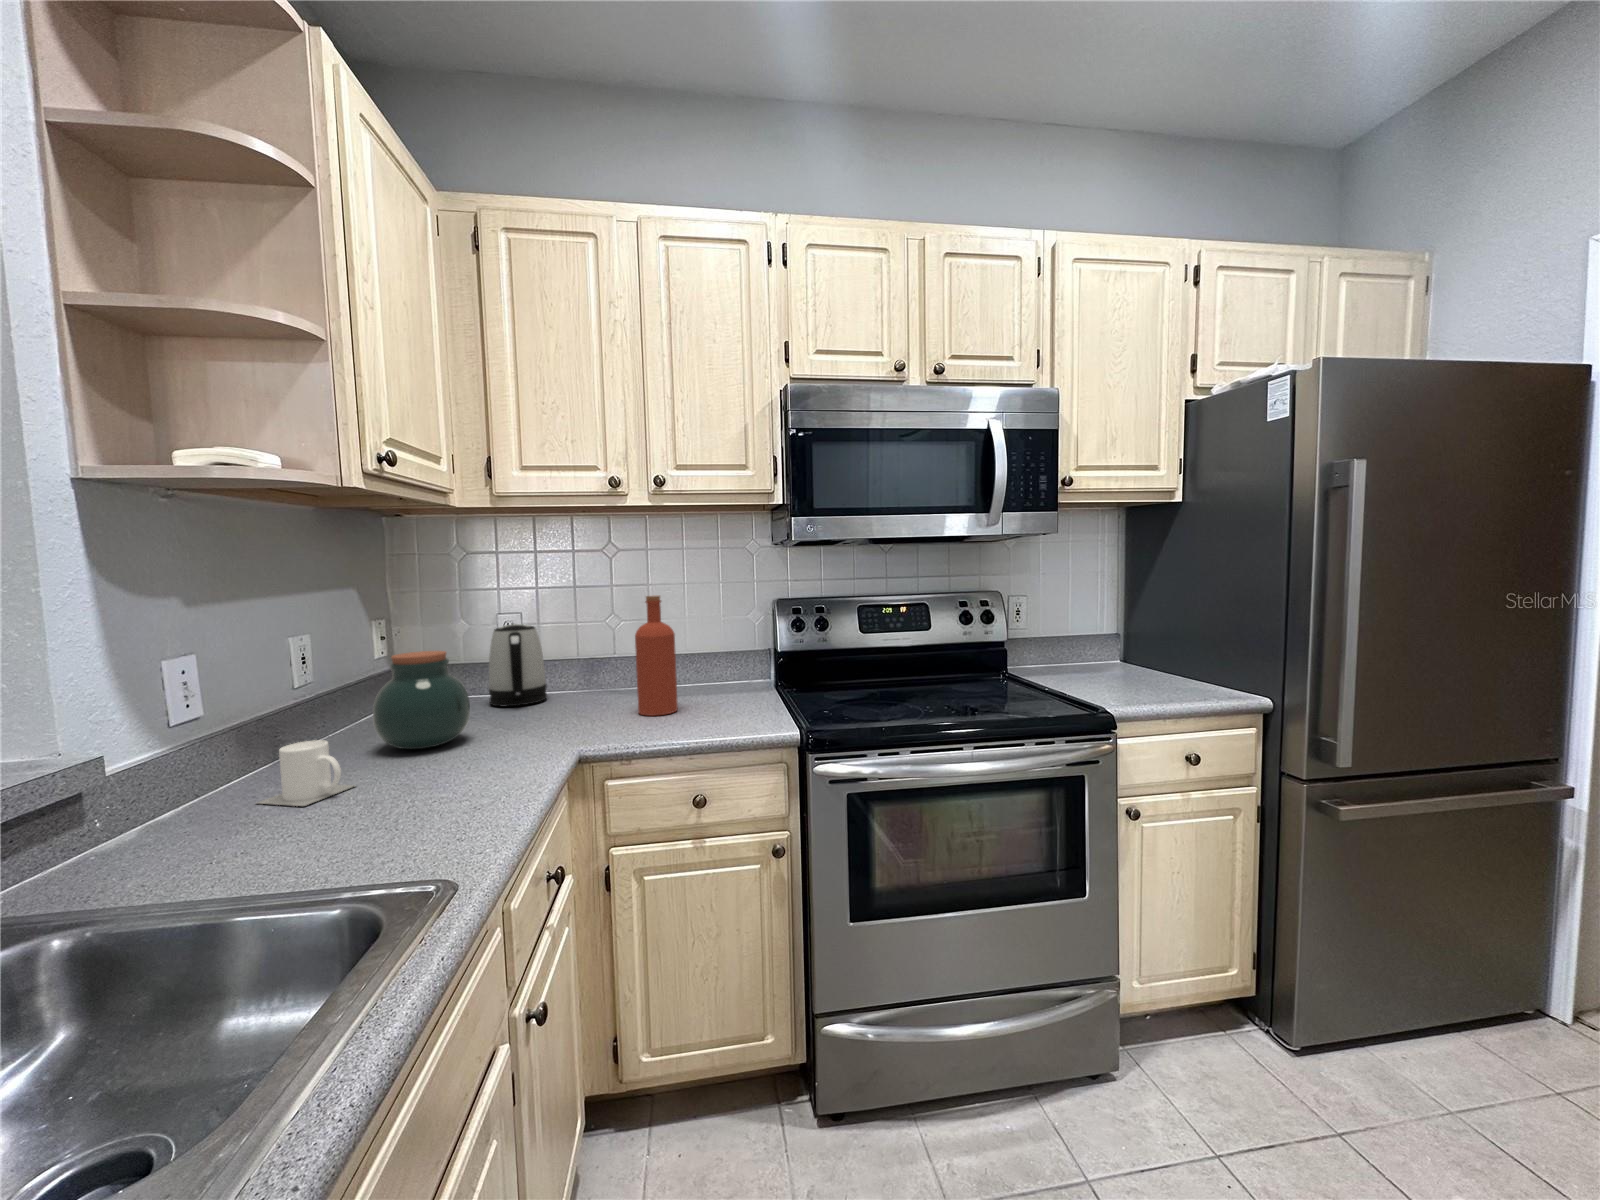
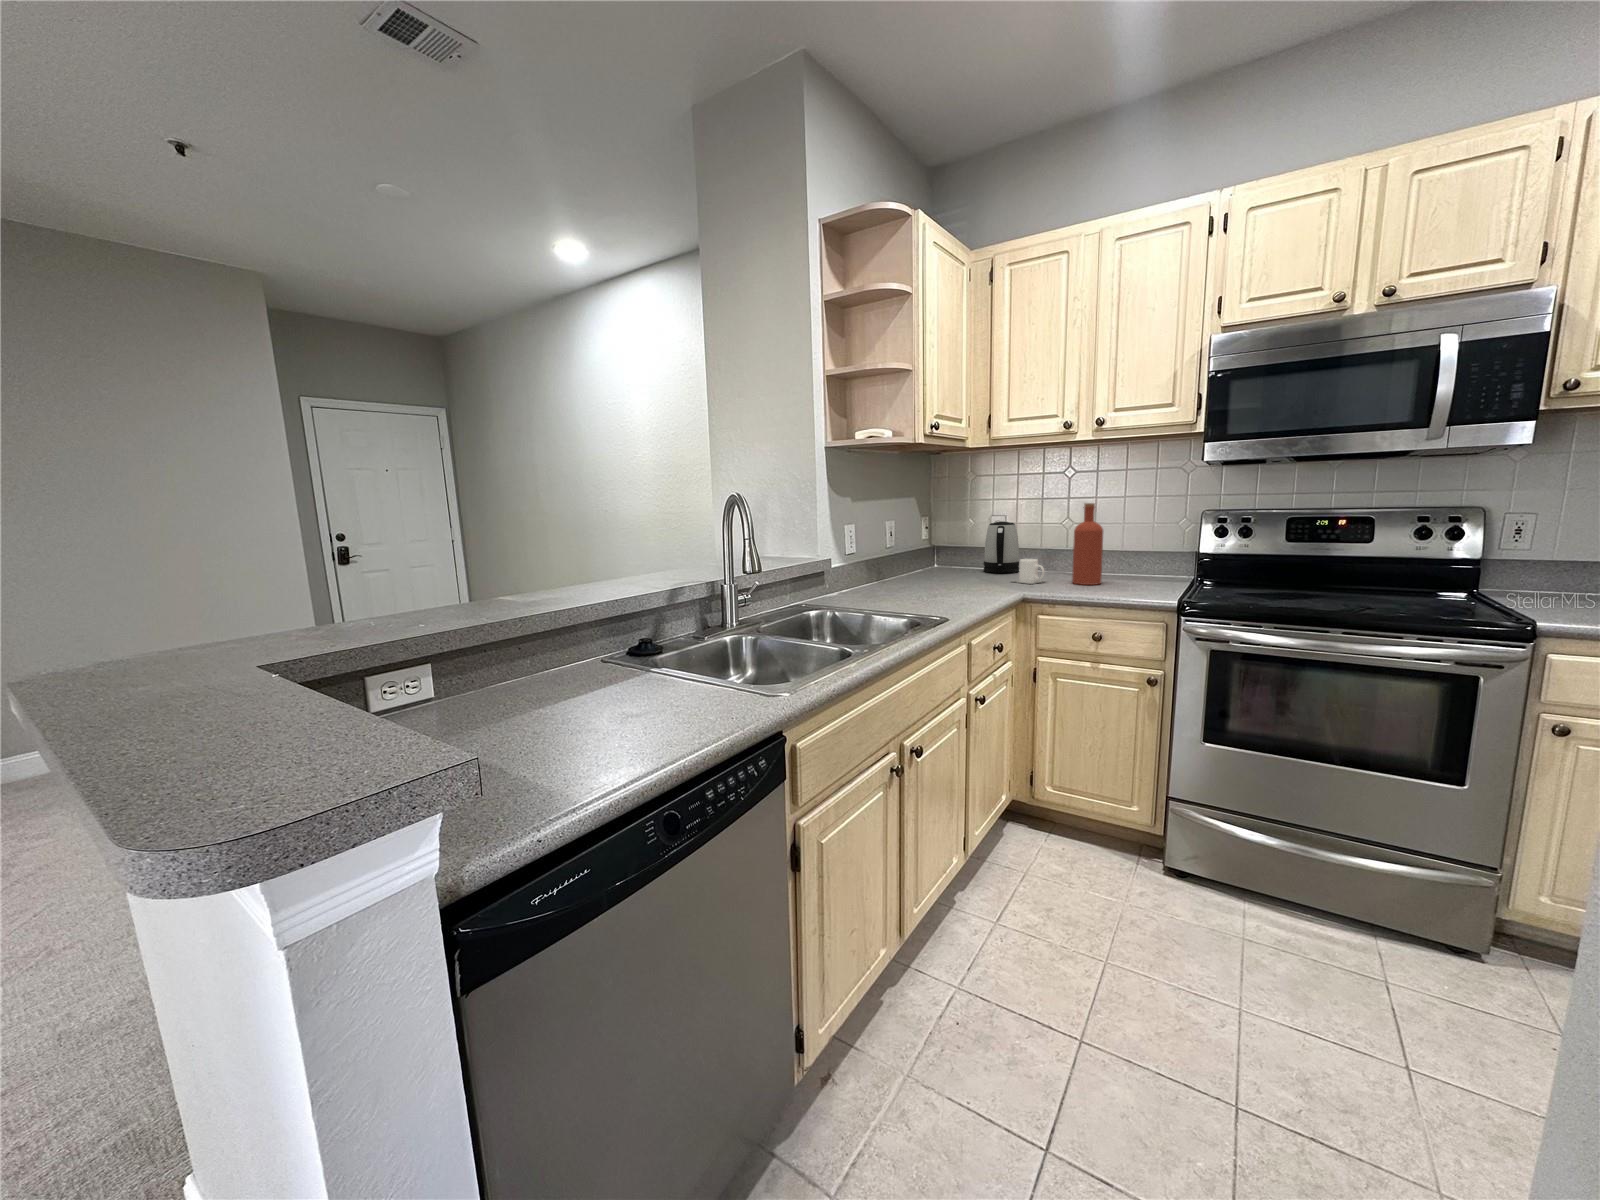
jar: present [373,651,470,749] -> none [921,532,968,583]
mug: present [259,740,355,806] -> present [1016,559,1045,584]

